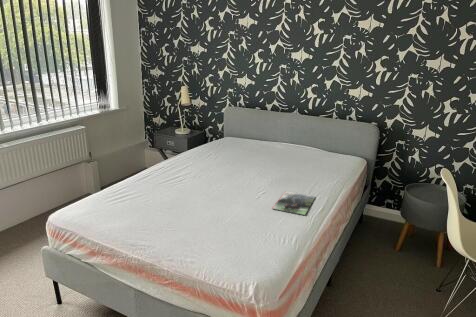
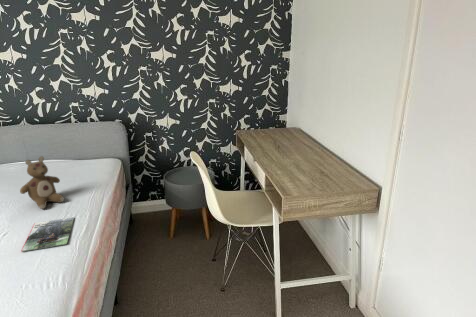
stuffed bear: none [281,140,312,183] -> present [20,156,64,209]

